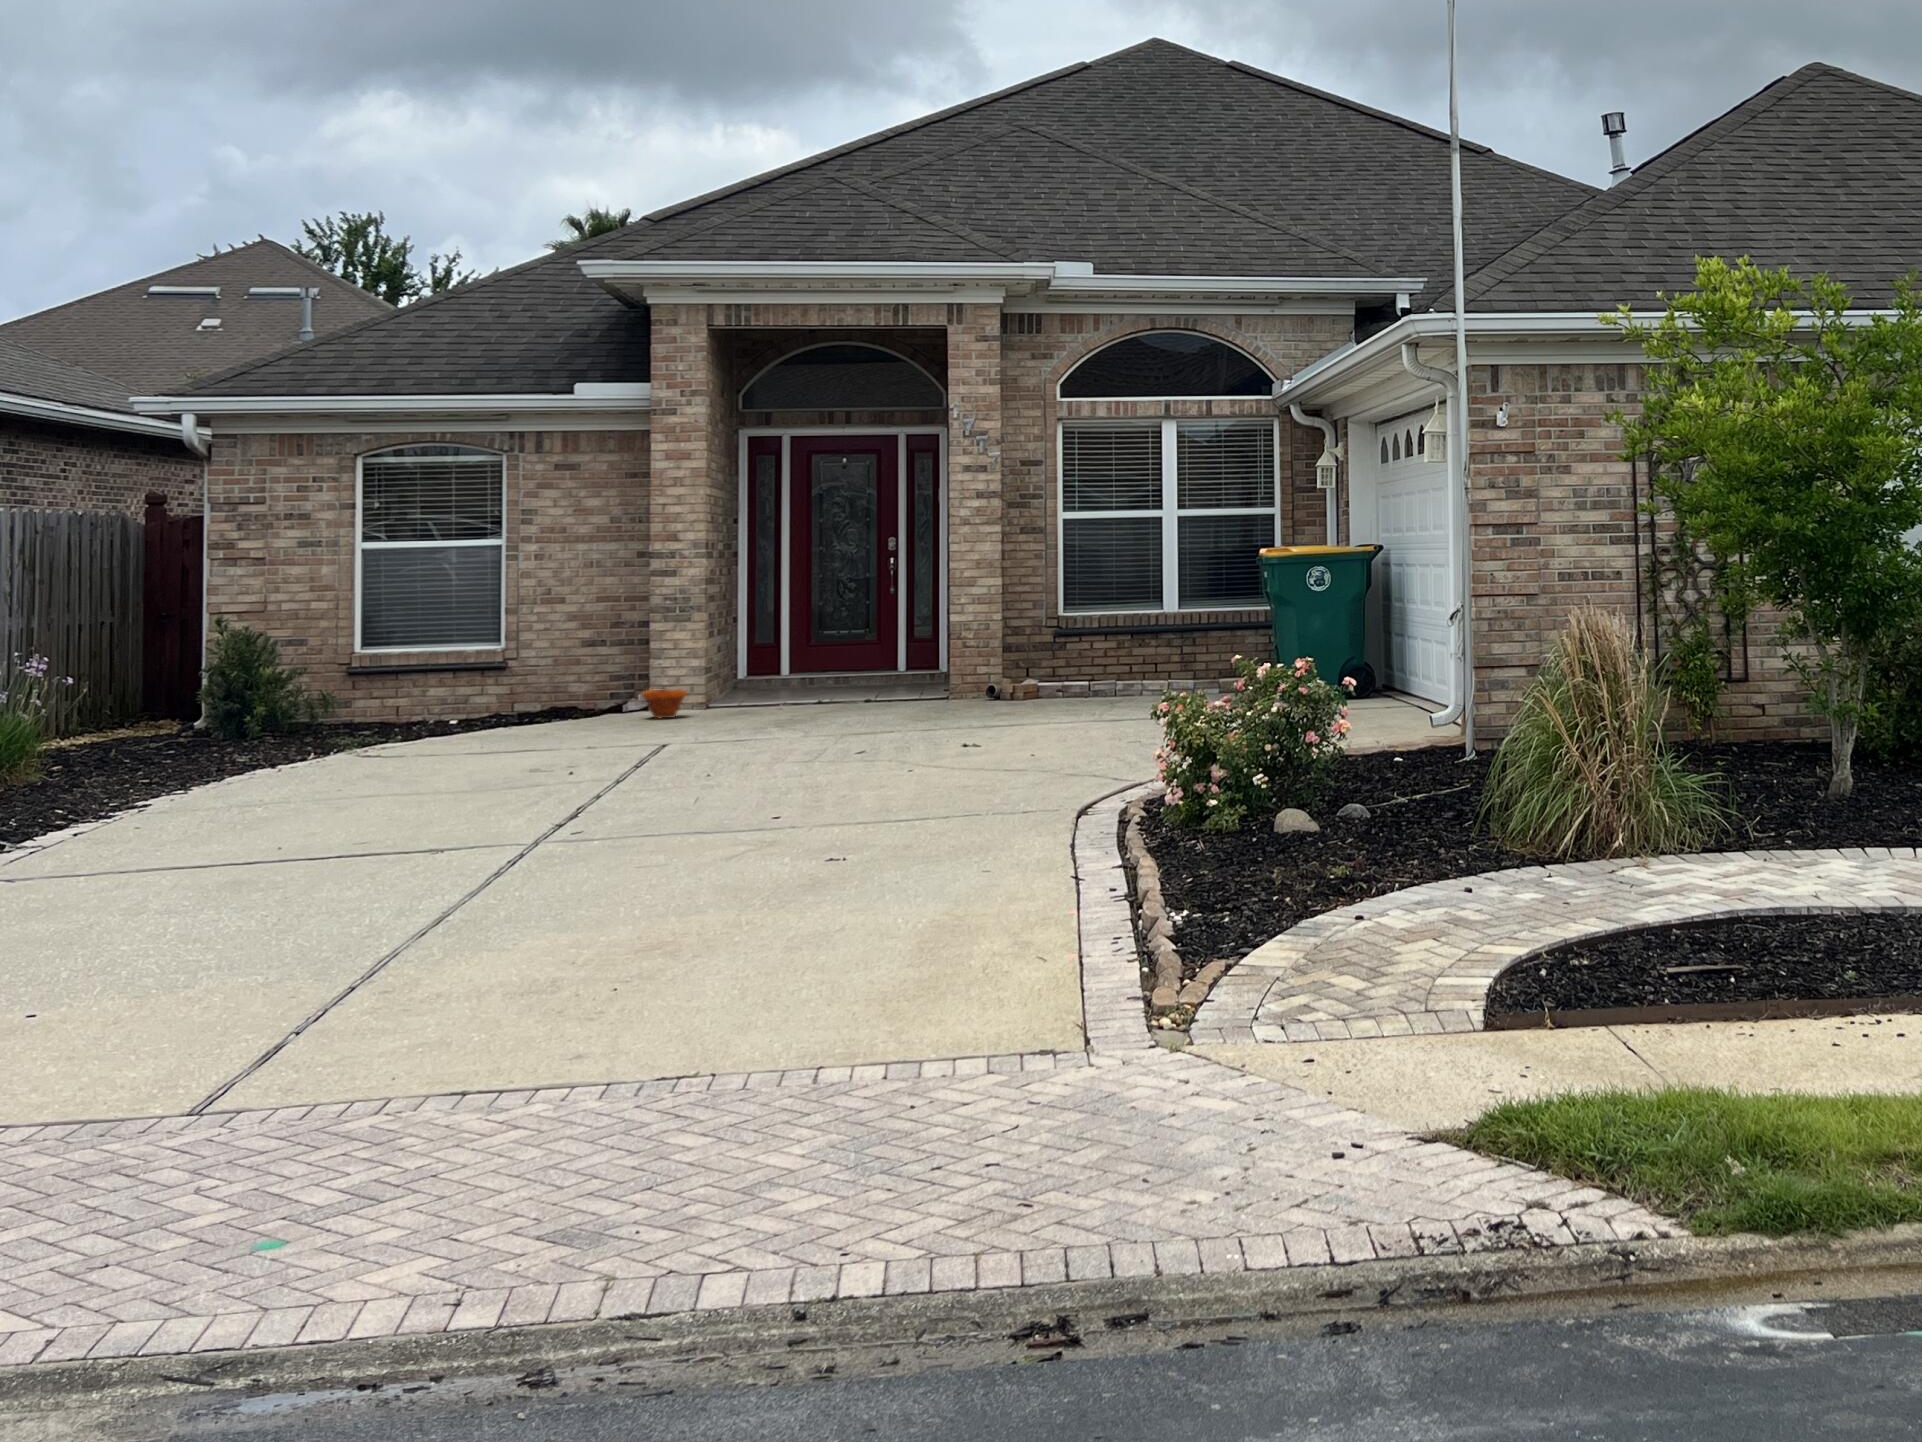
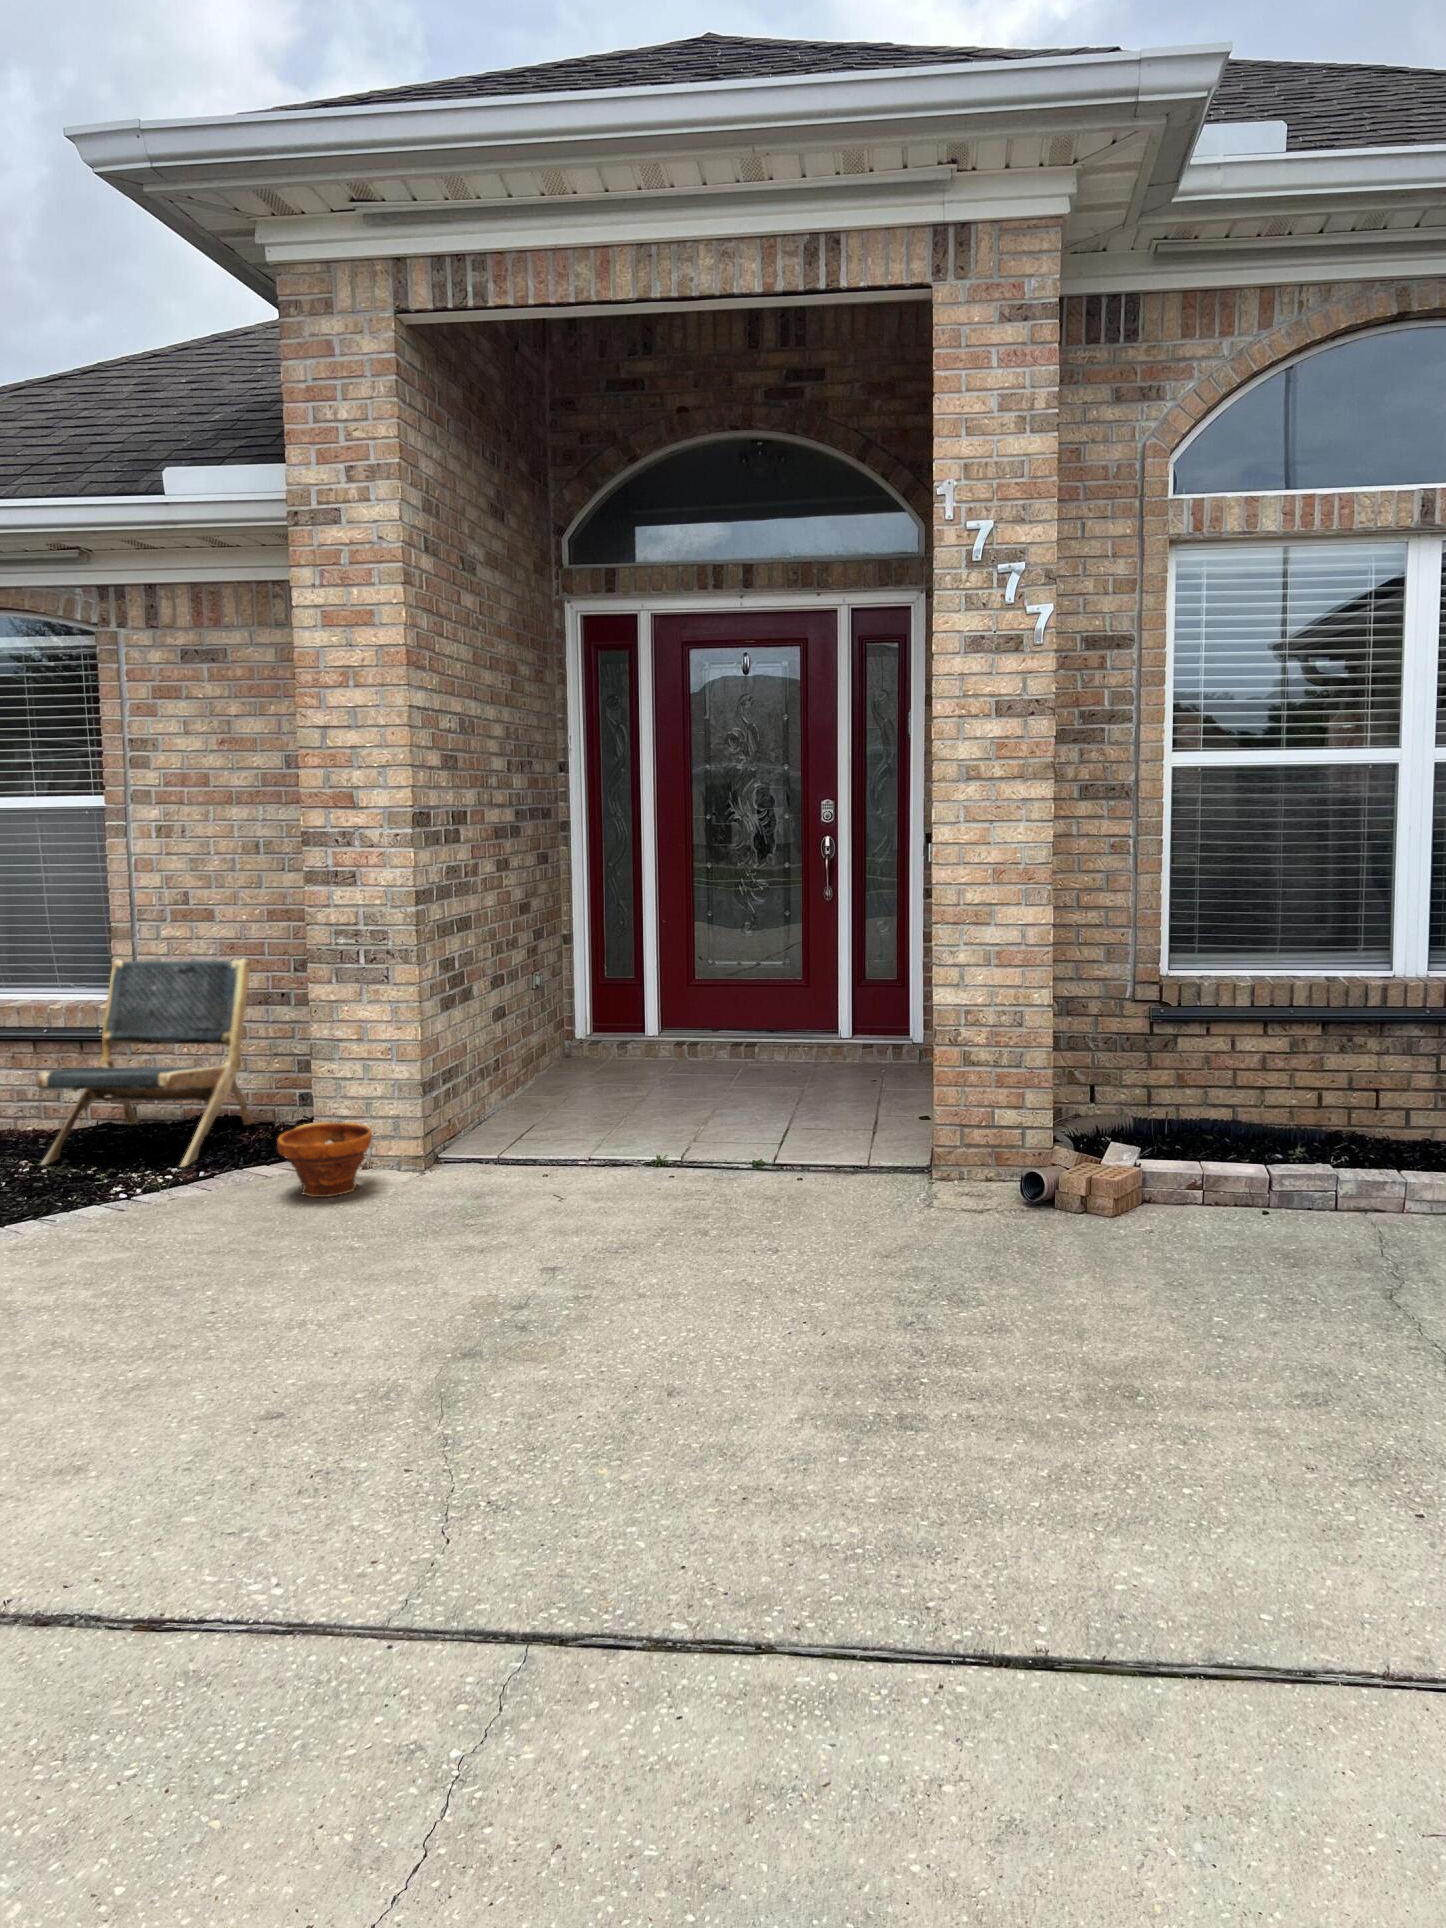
lounge chair: none [495,623,588,722] -> present [37,959,254,1167]

